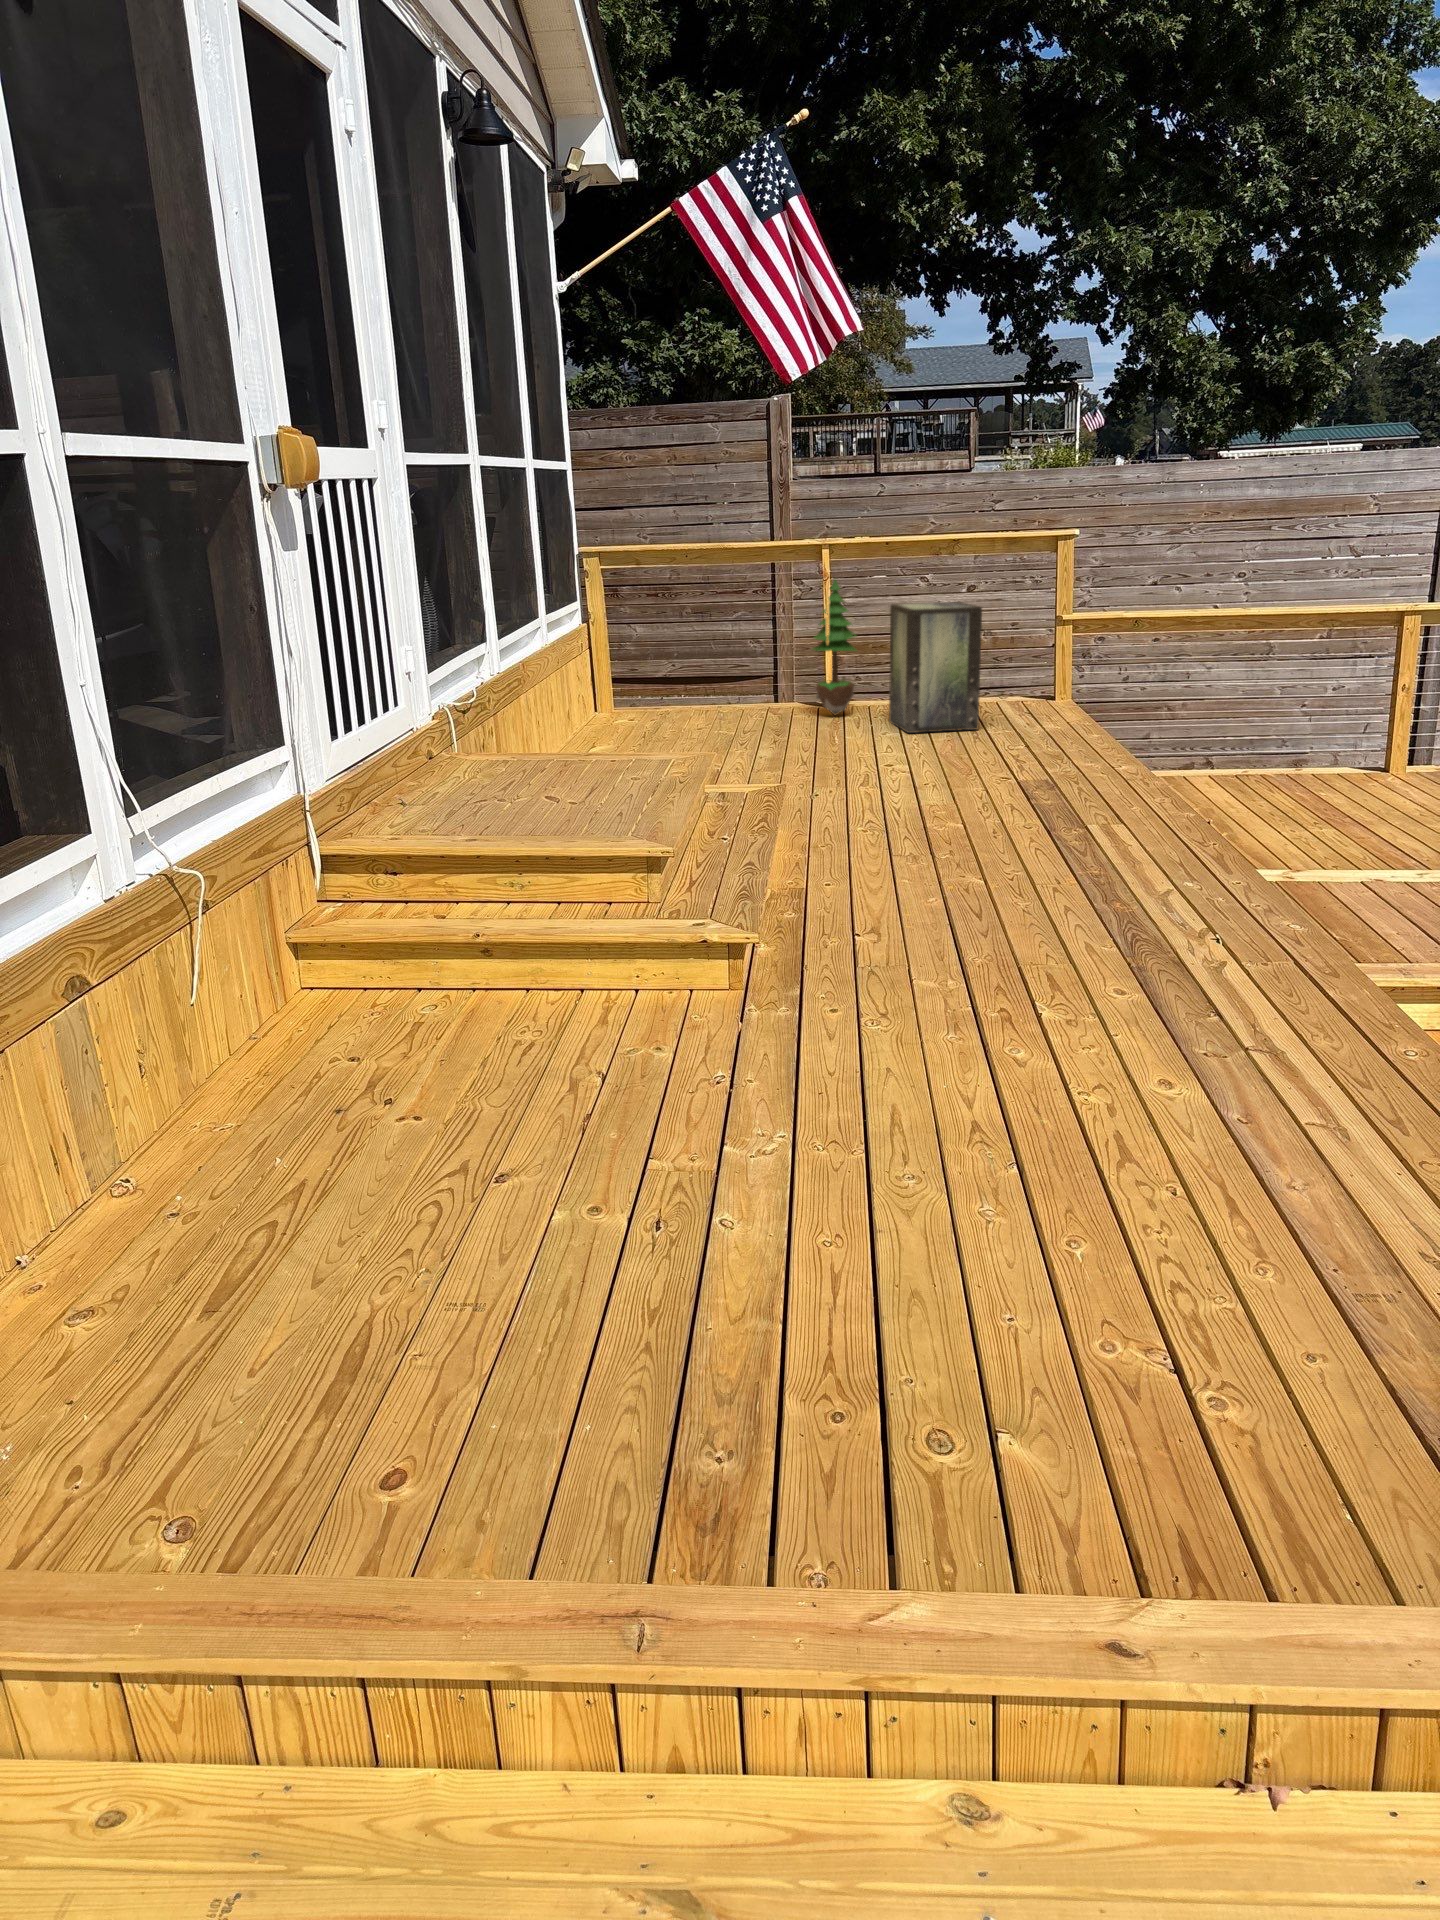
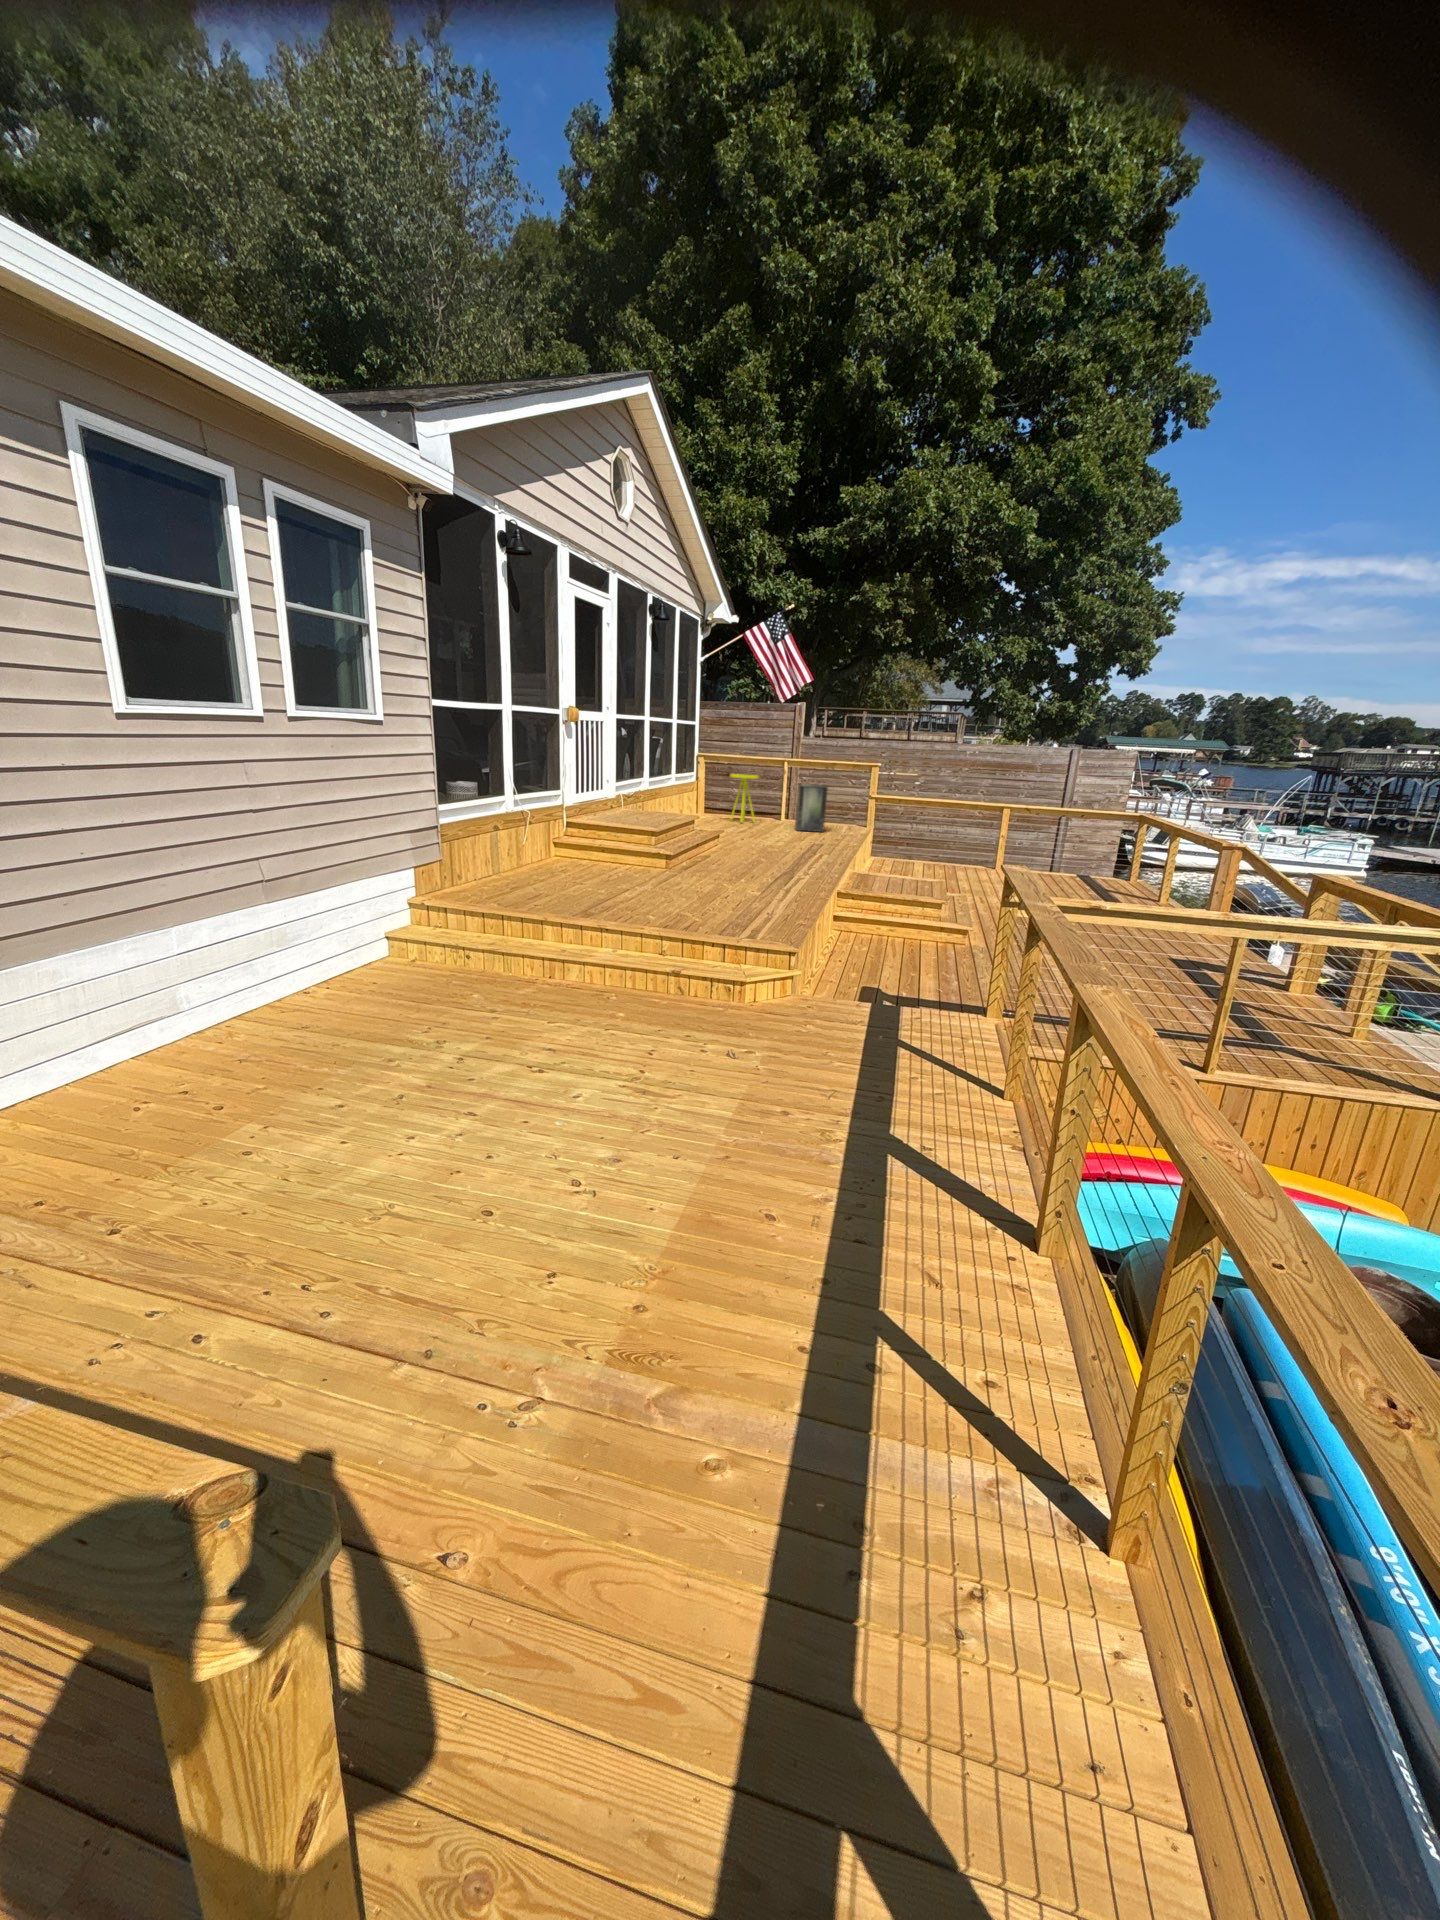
potted tree: present [812,579,856,715] -> none [770,773,788,825]
side table: none [699,589,776,721] -> present [730,774,759,822]

